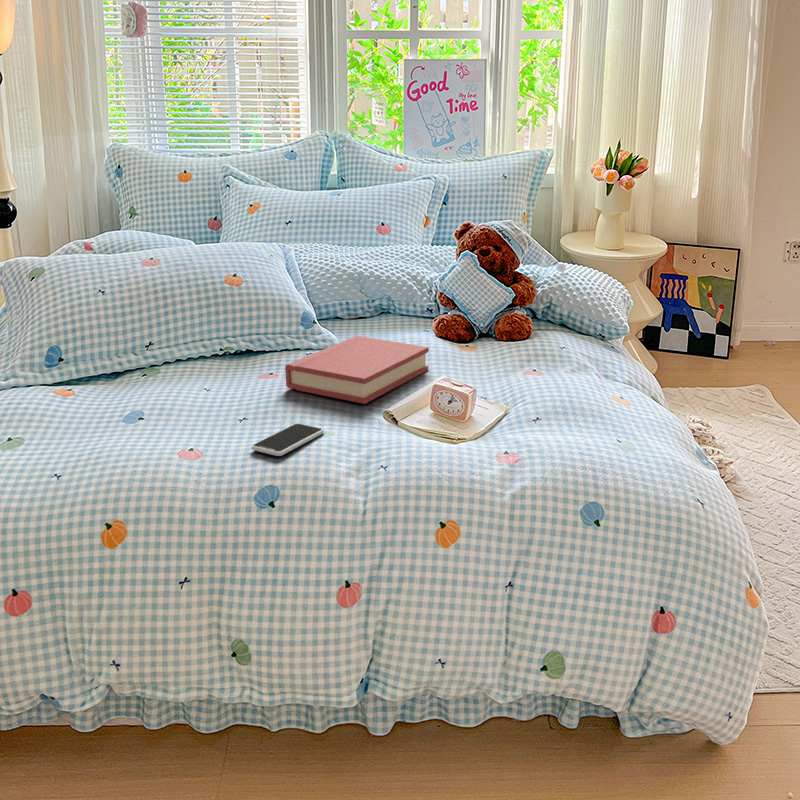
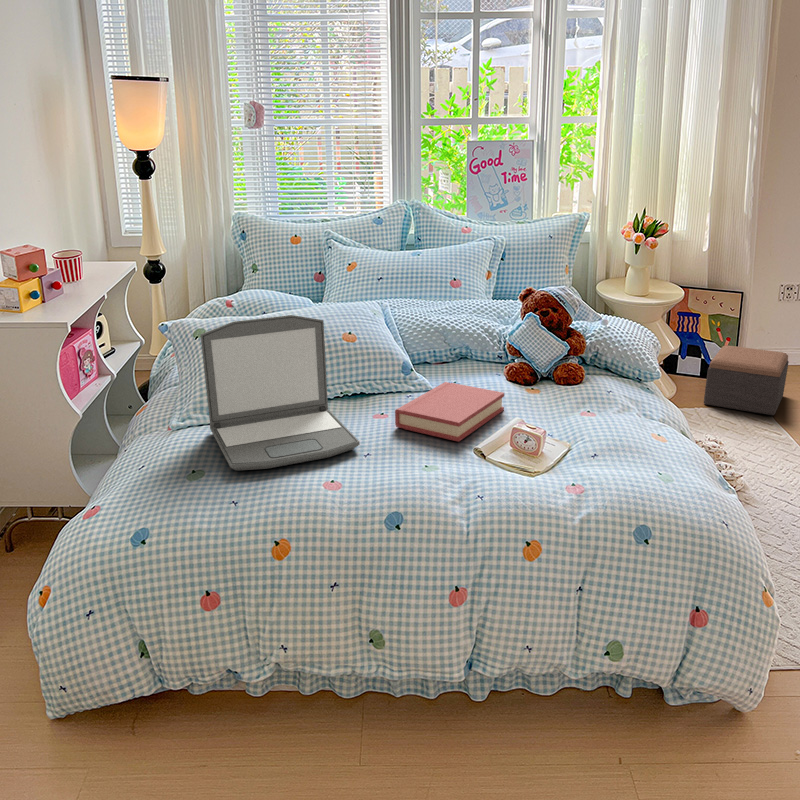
laptop: none [26,241,235,437] -> present [201,315,360,470]
footstool: none [688,314,789,396] -> present [704,345,789,415]
smartphone: present [252,423,324,456] -> none [378,459,430,488]

